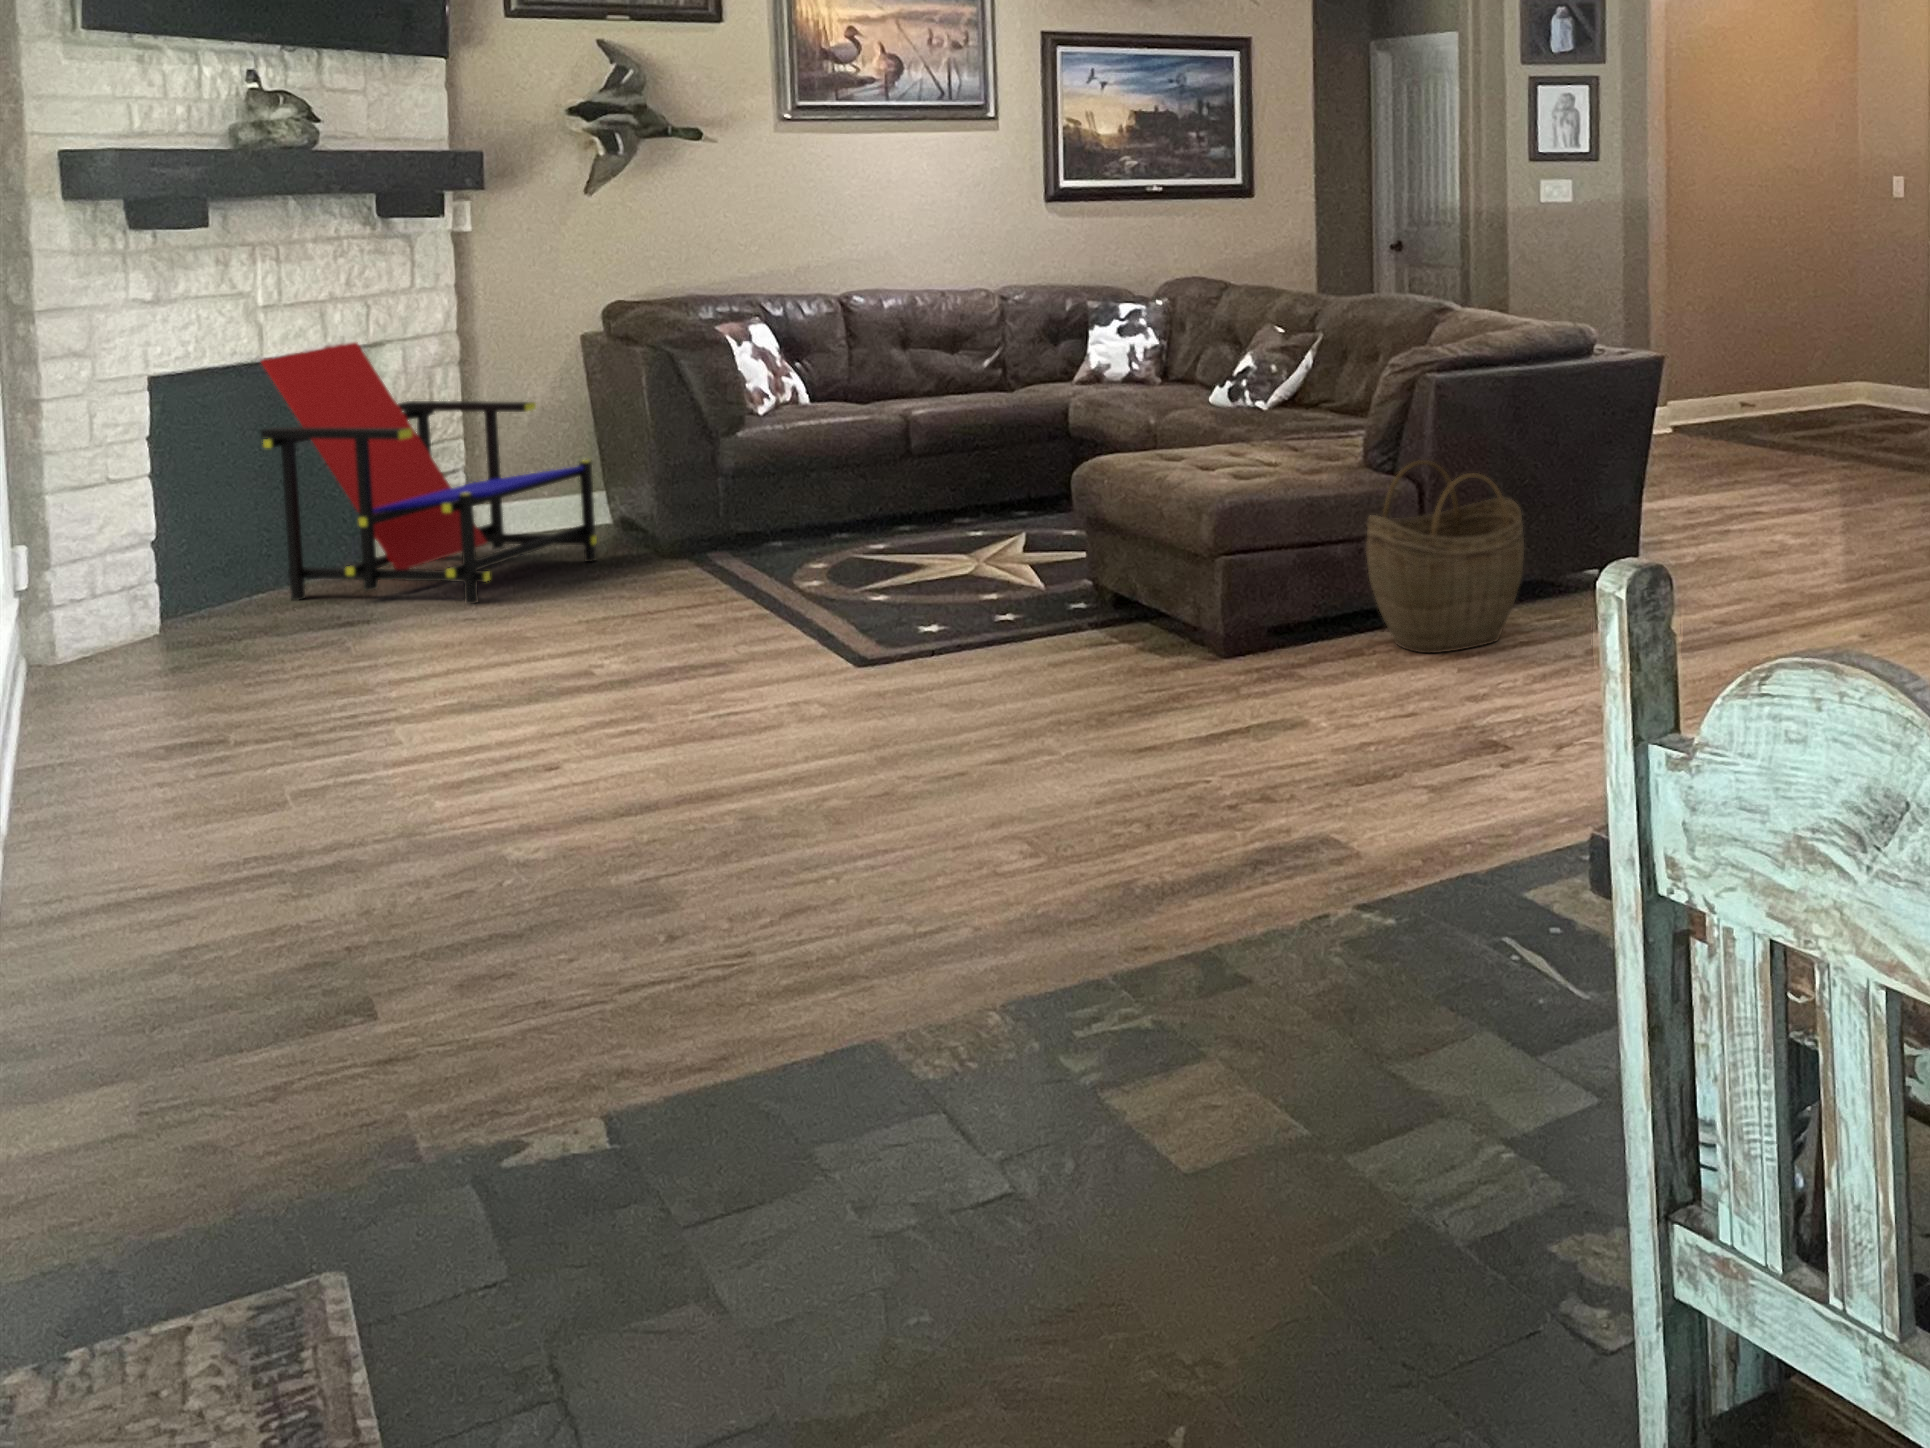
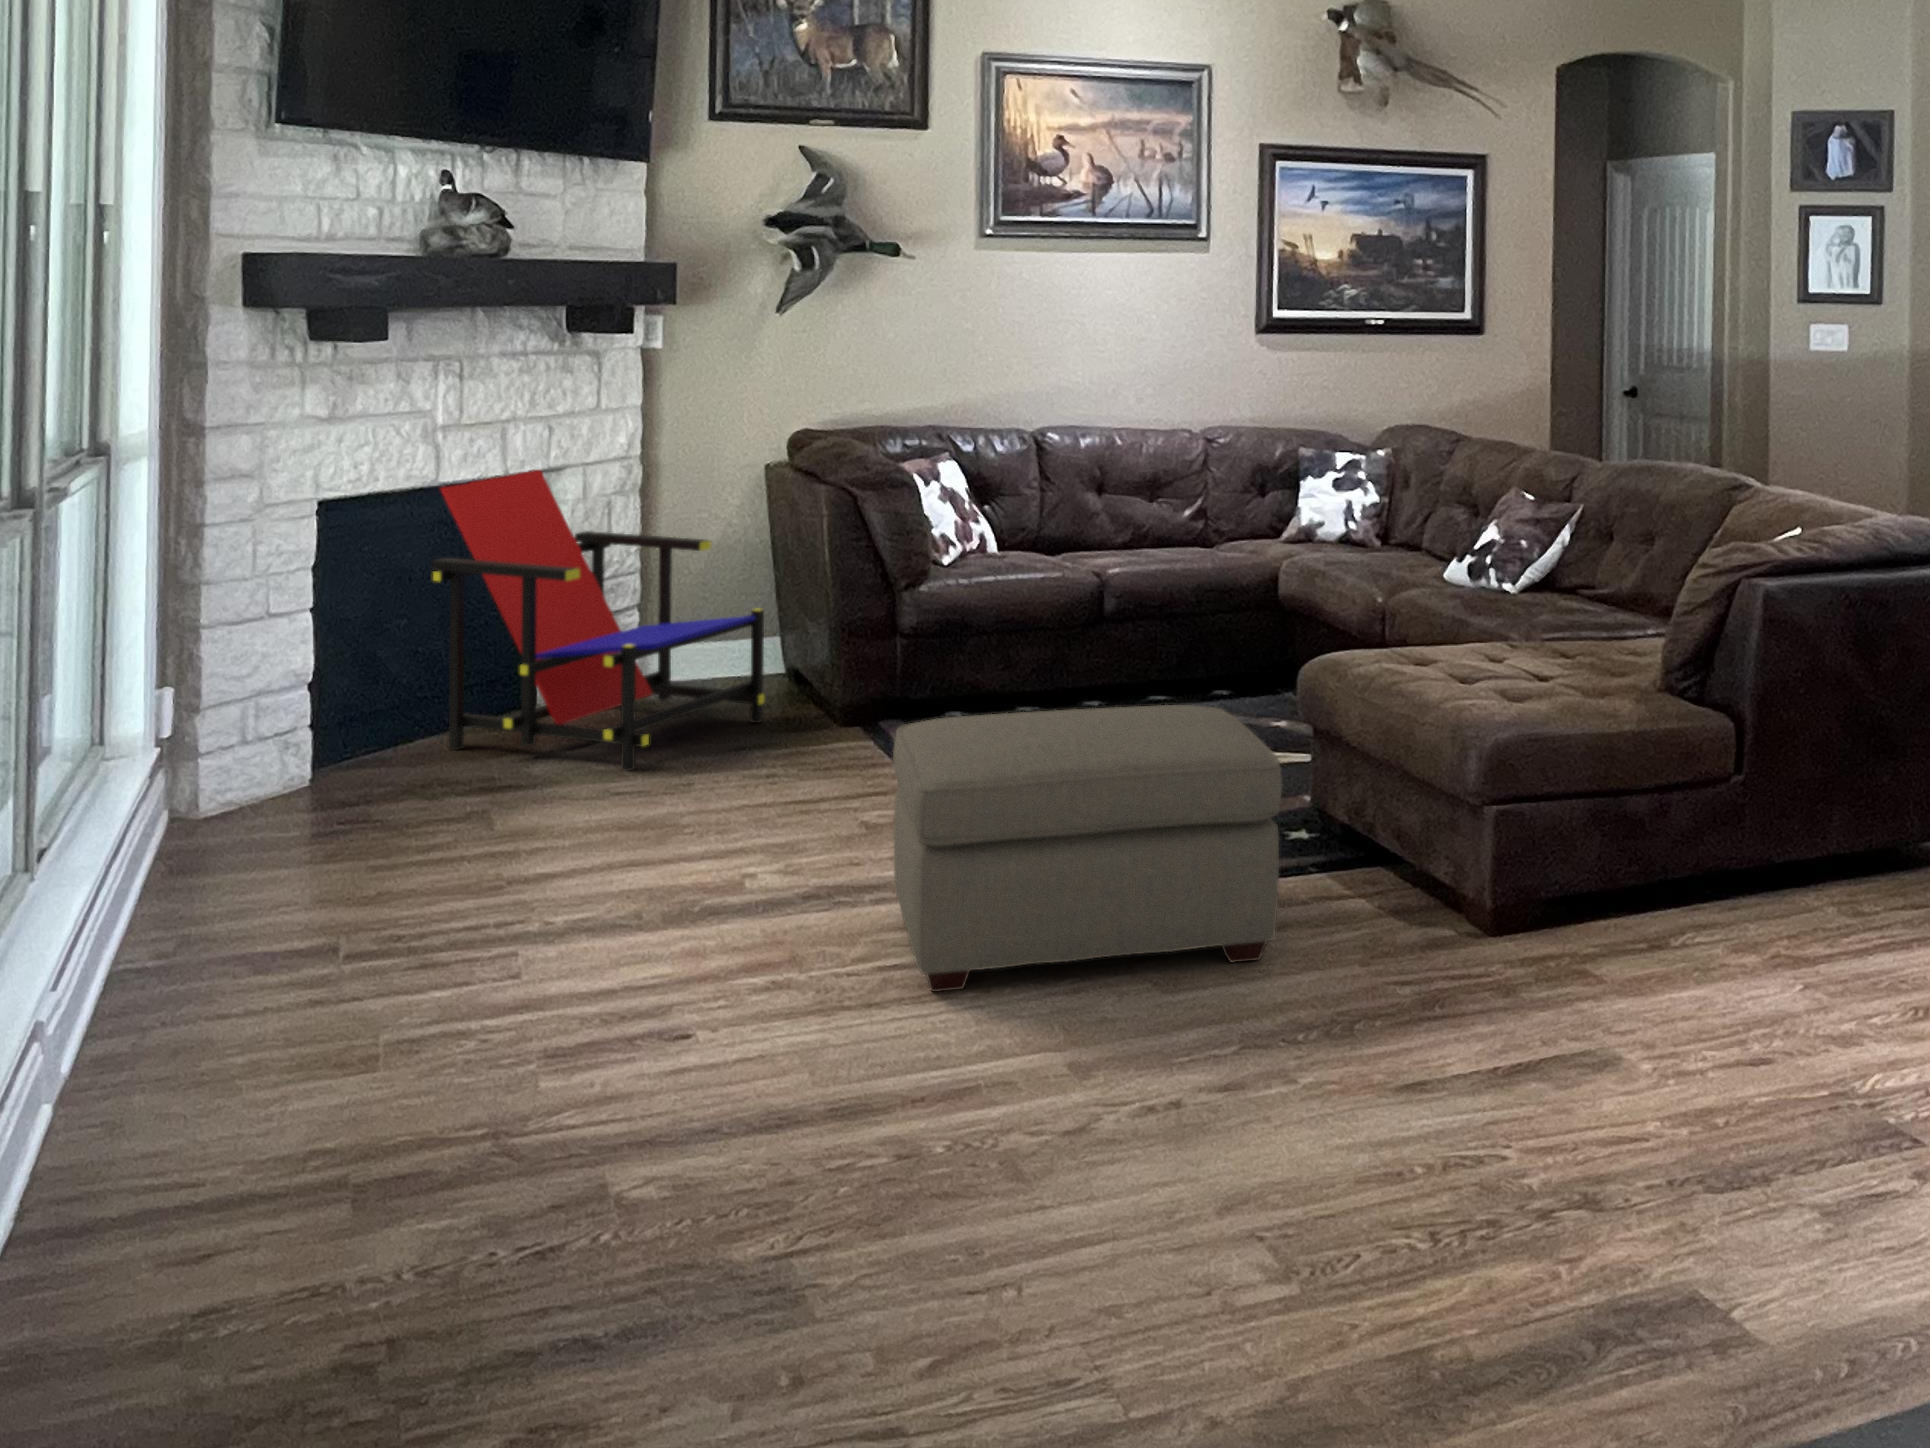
woven basket: present [1366,460,1524,653] -> none [1670,693,1882,957]
ottoman: none [723,498,1053,726] -> present [893,705,1282,992]

